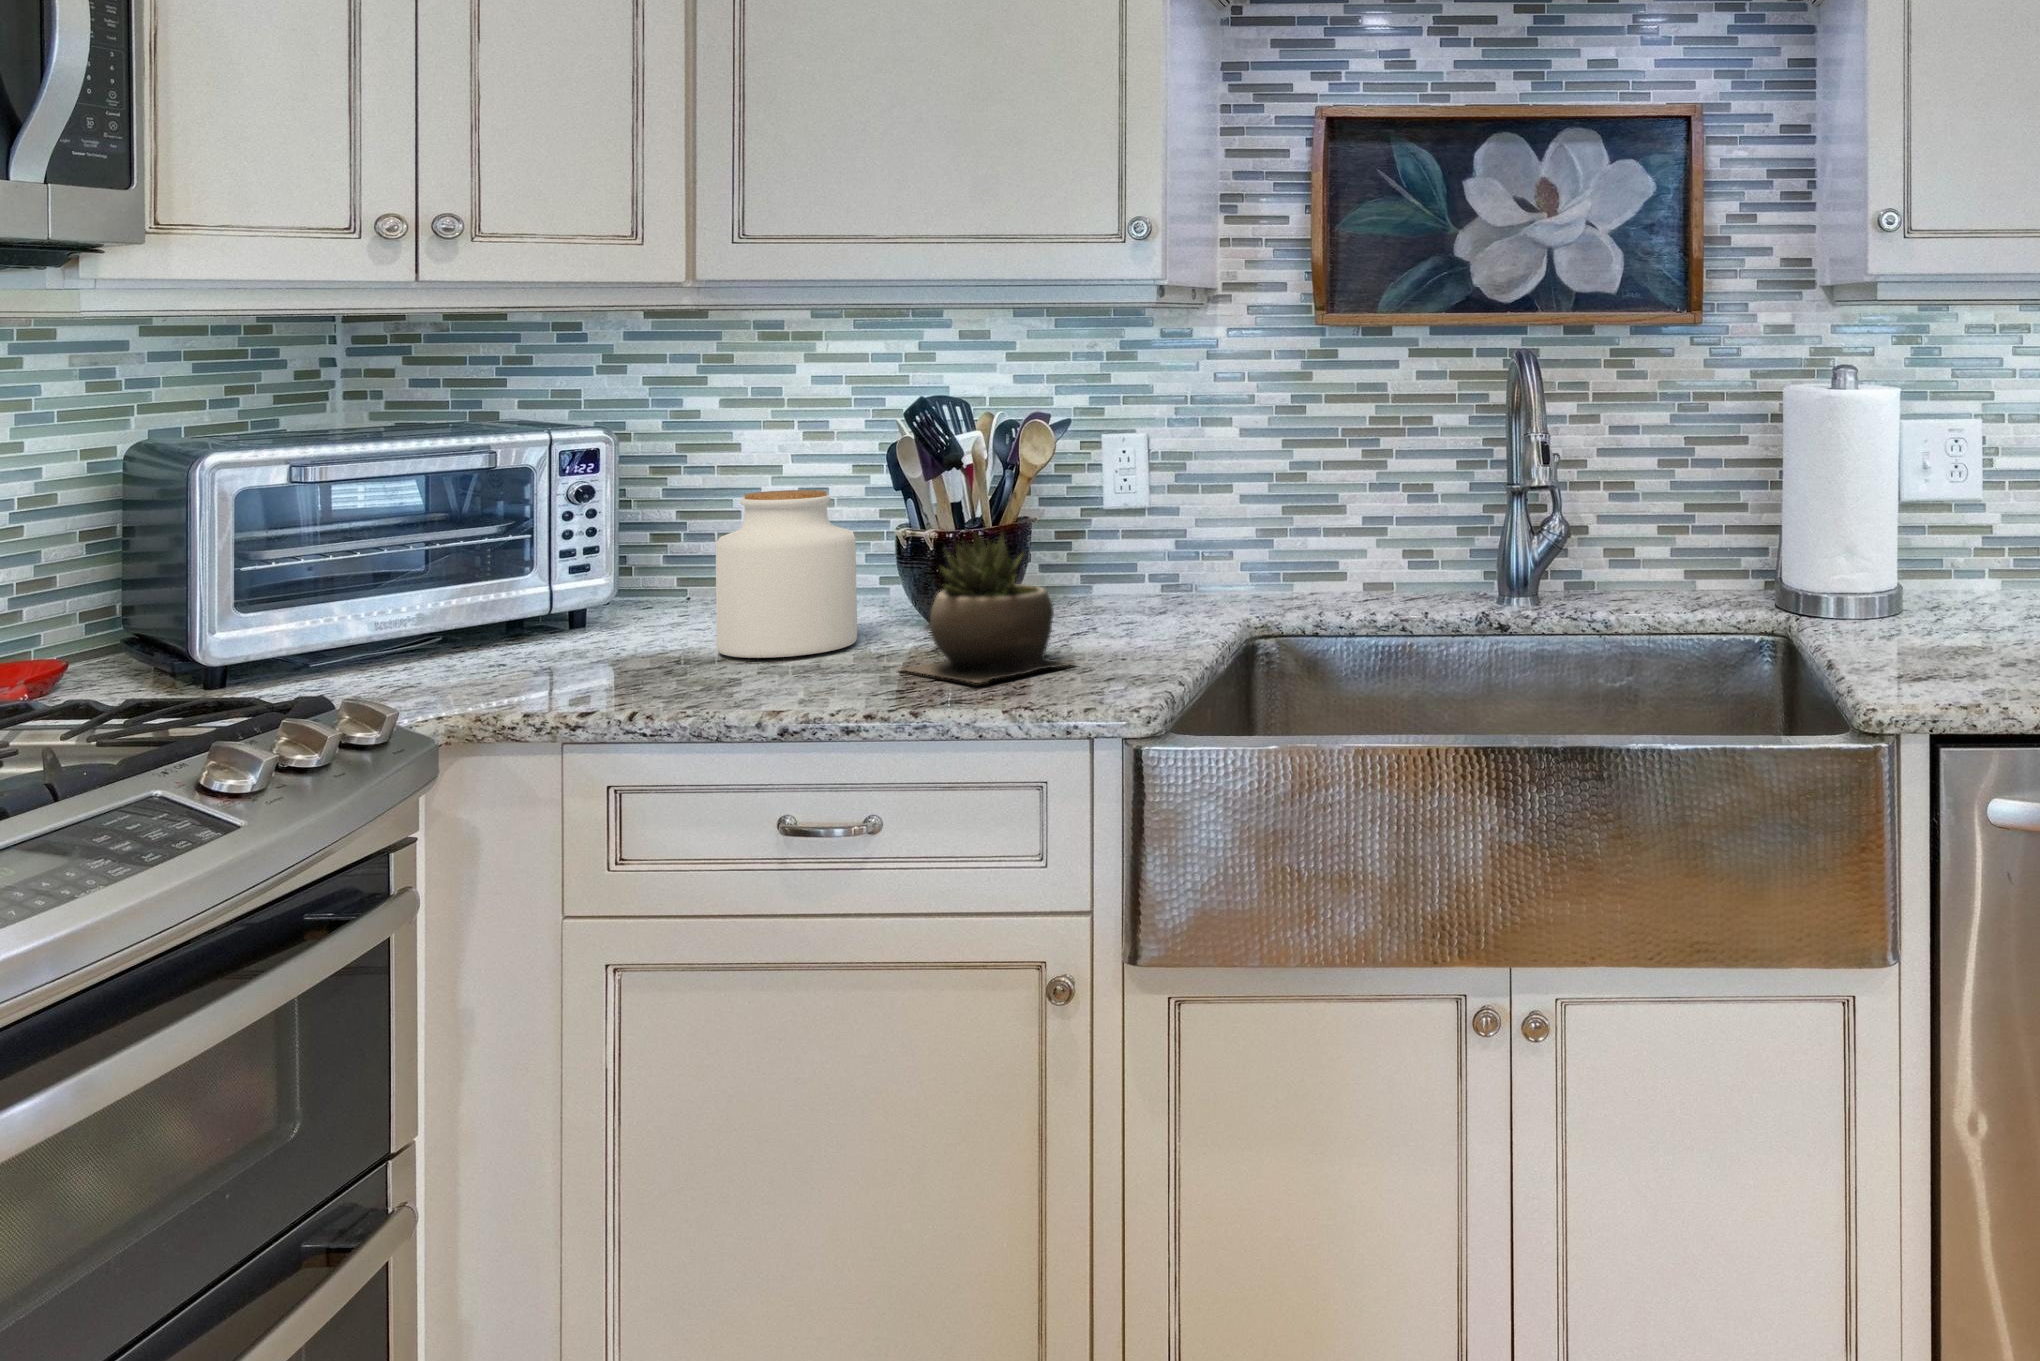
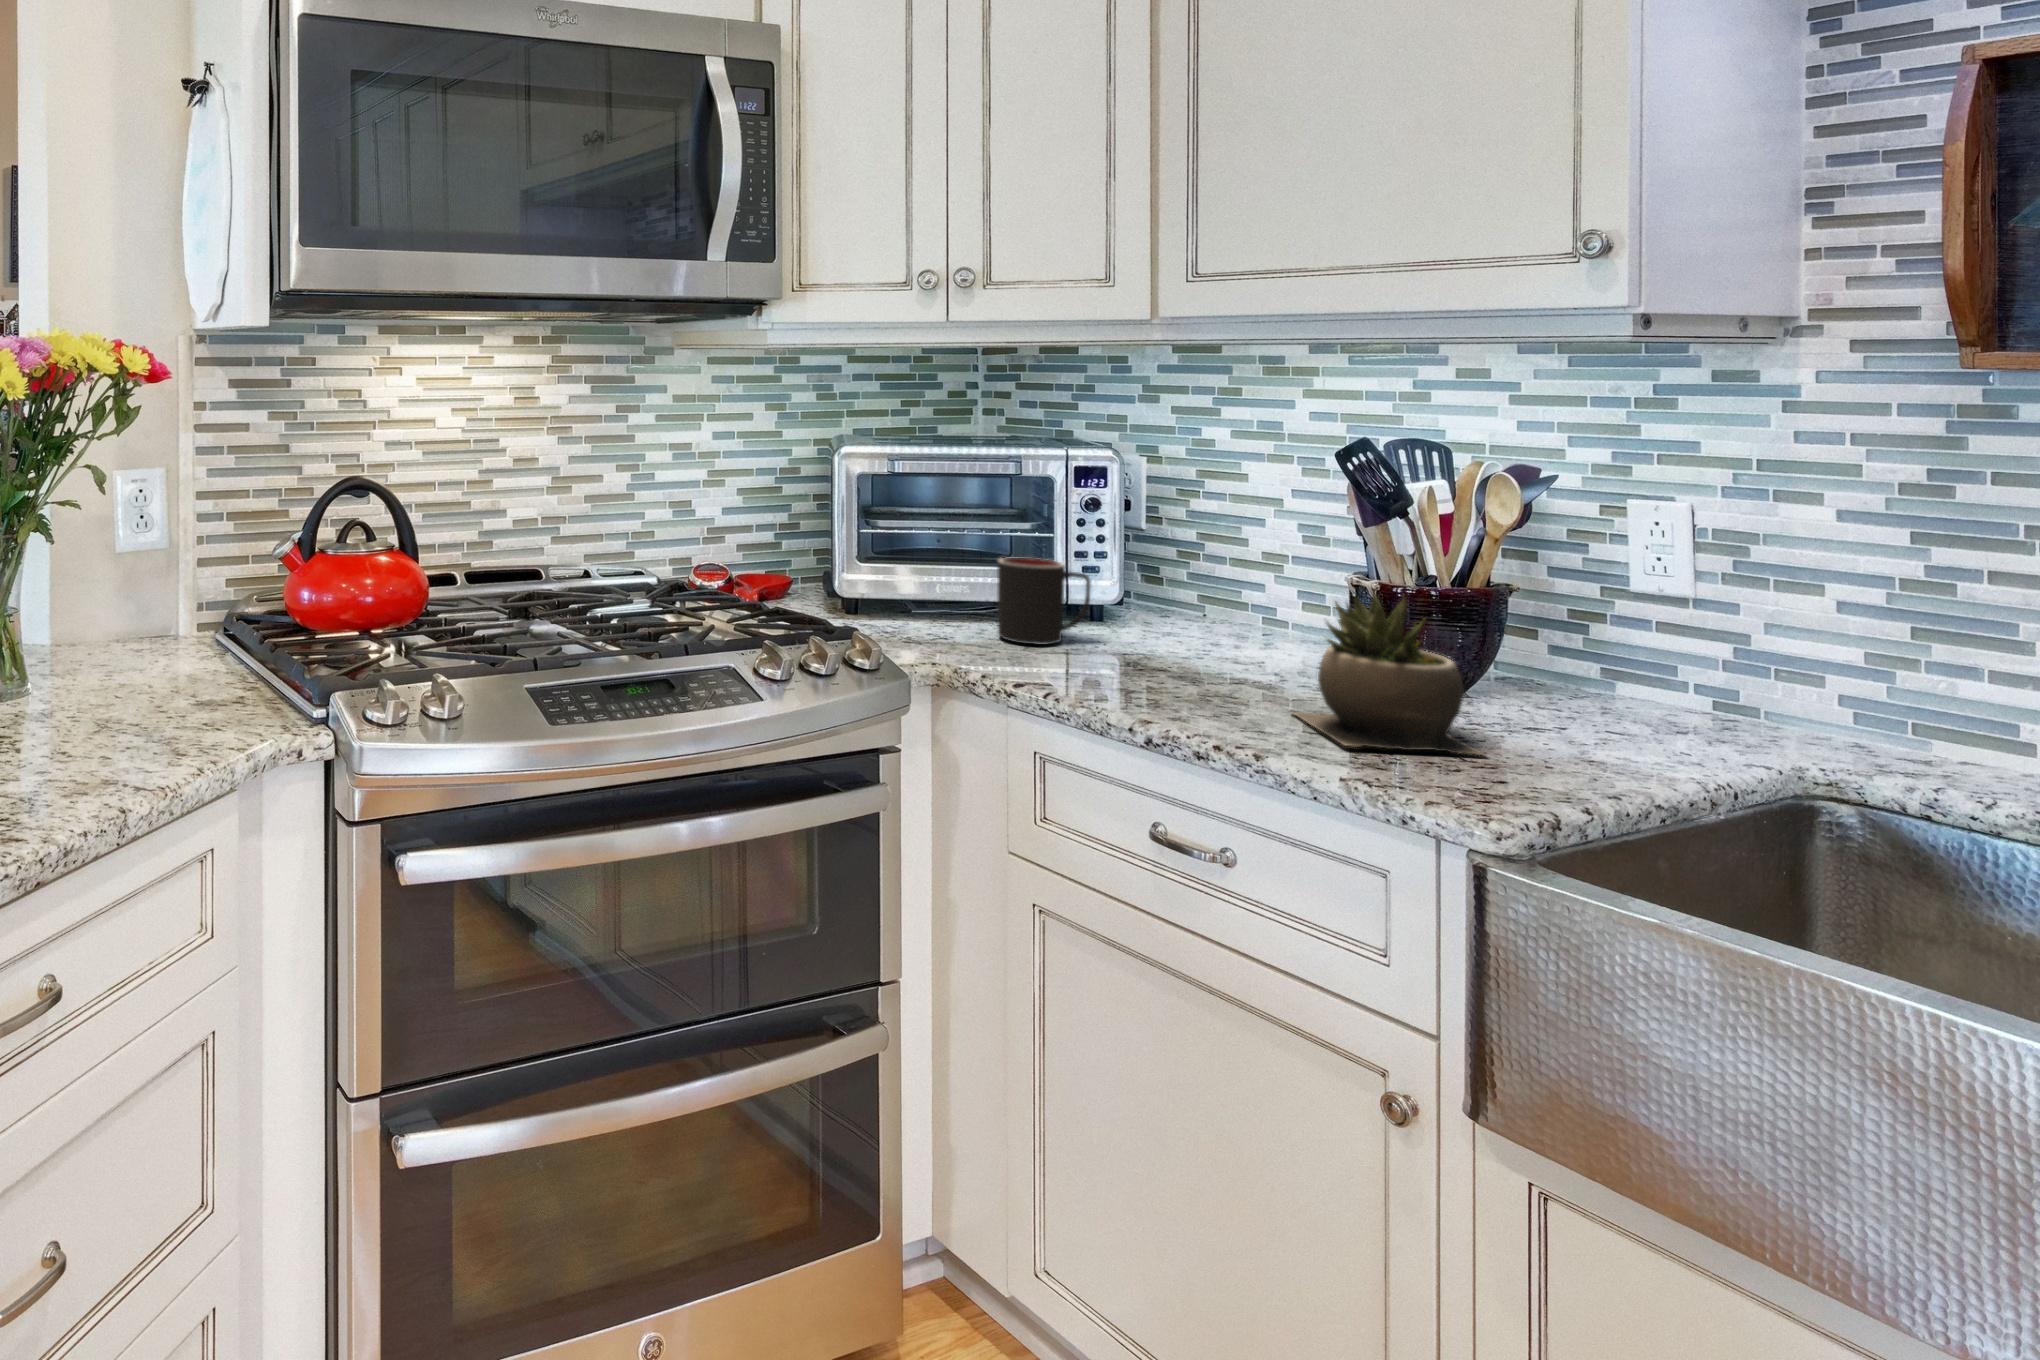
jar: present [716,490,857,658] -> none [1158,520,1291,679]
mug: none [499,564,624,672] -> present [997,558,1091,645]

